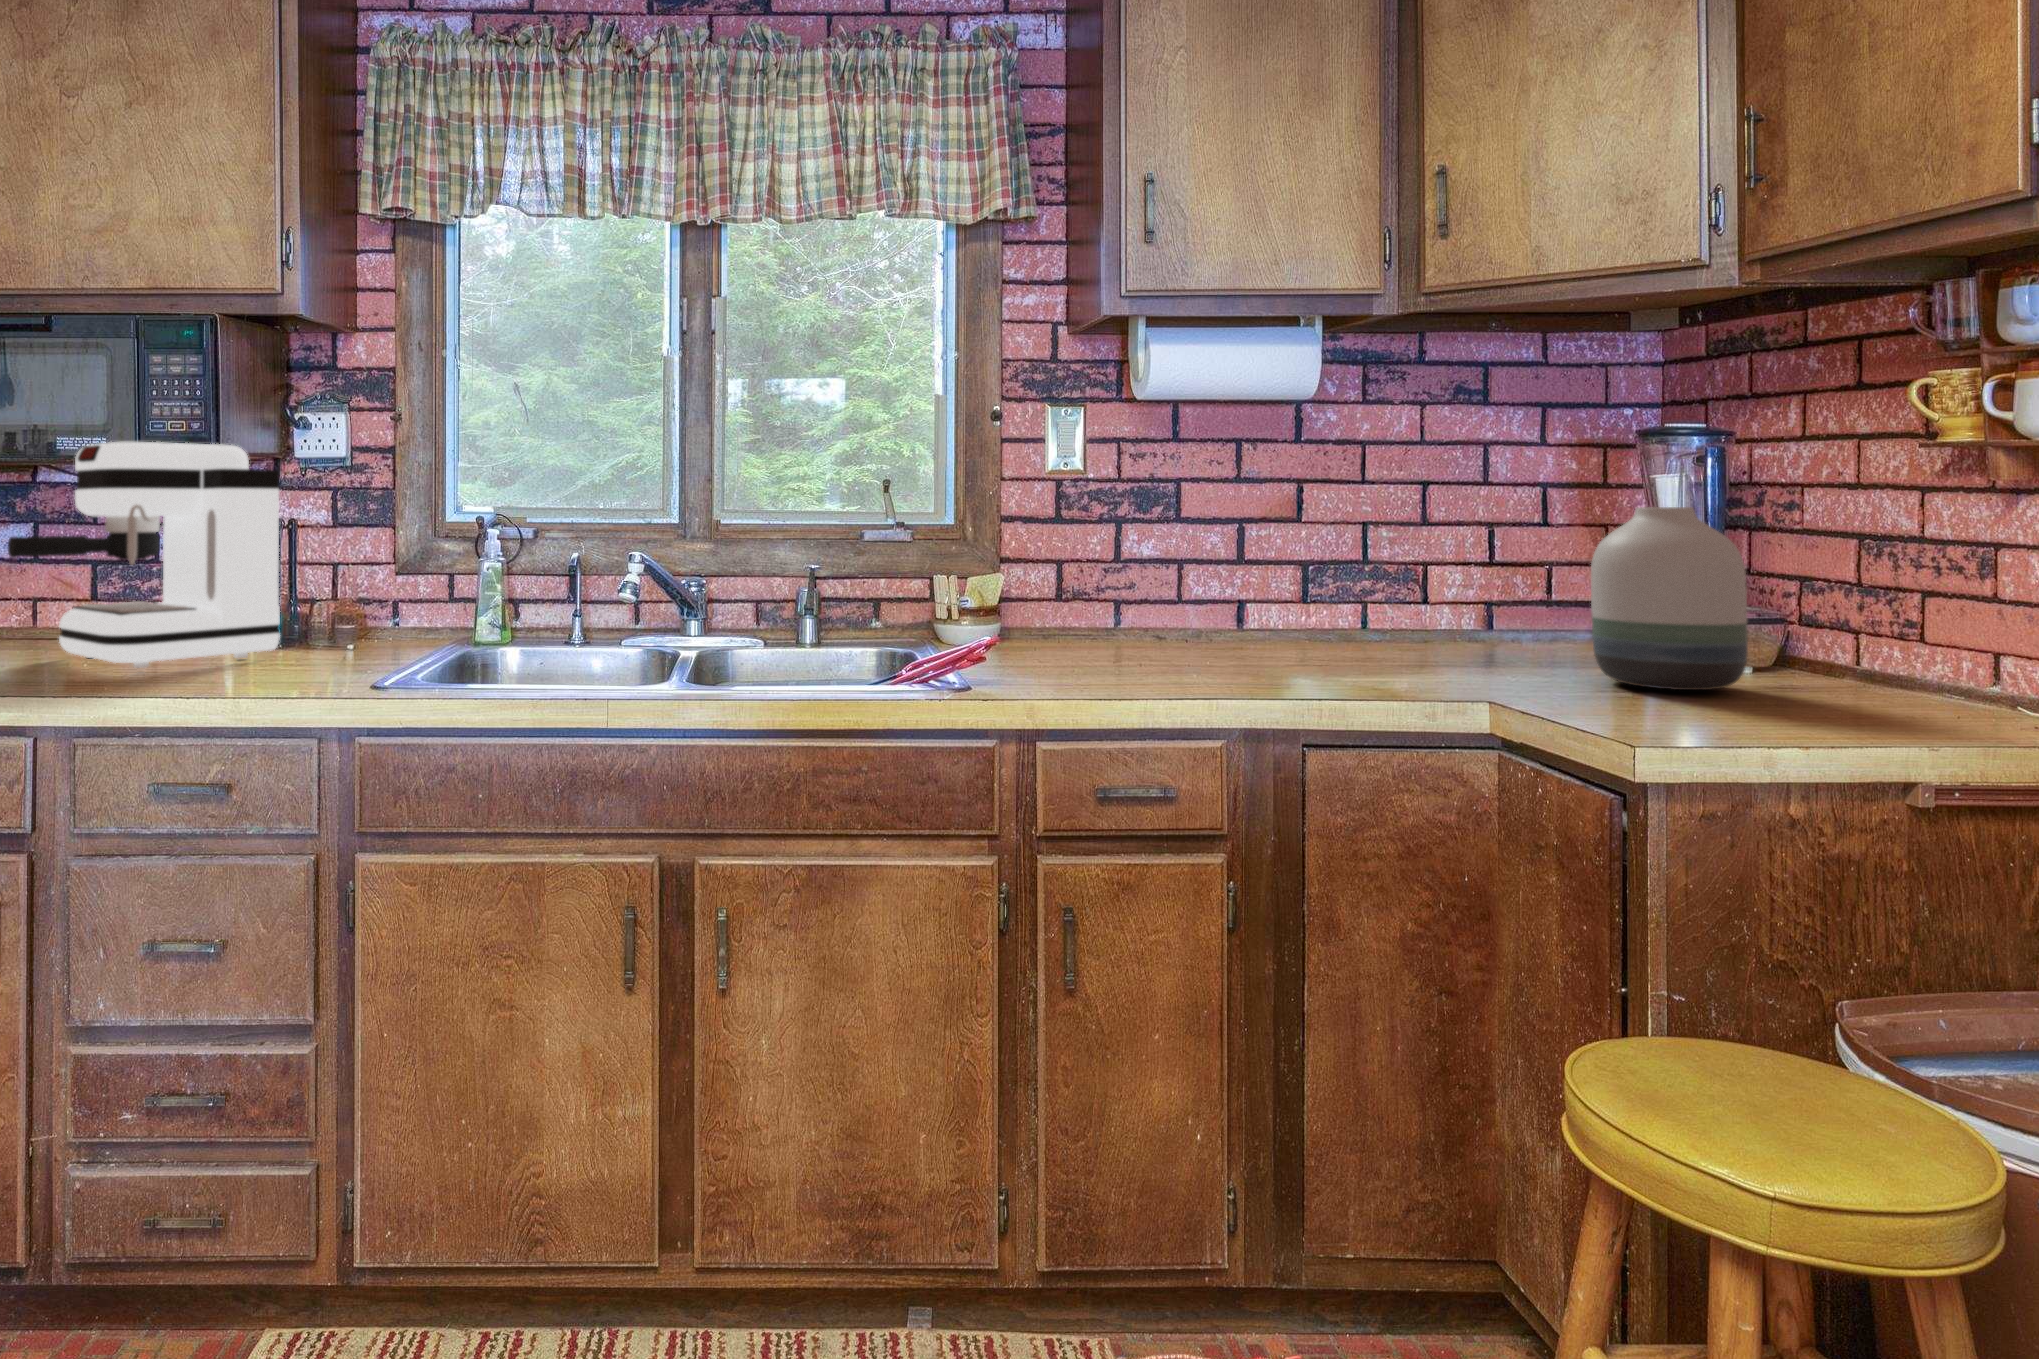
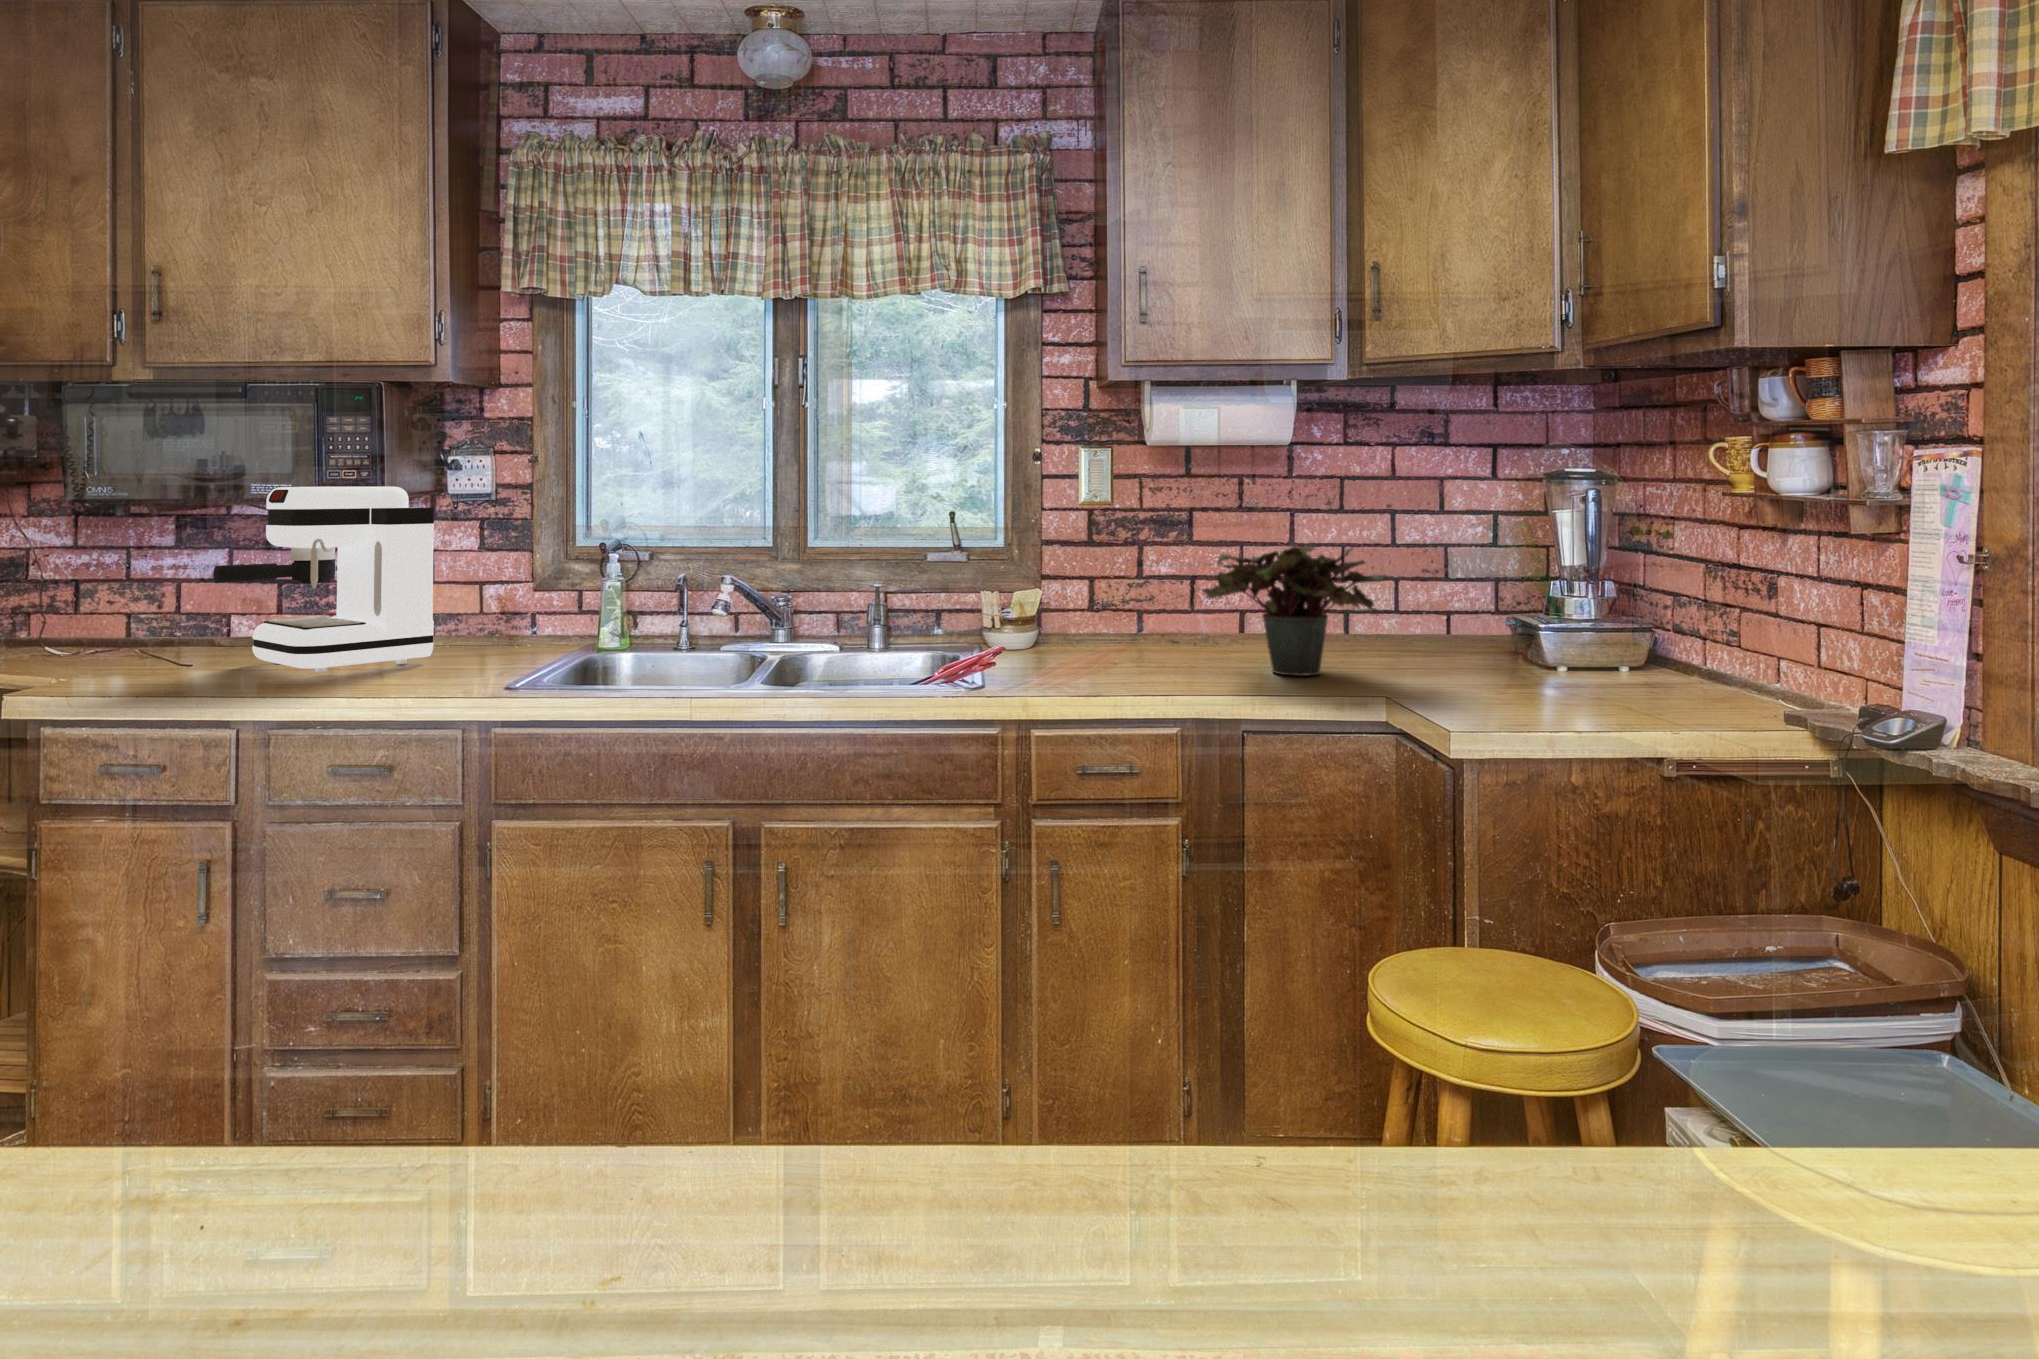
vase: present [1591,507,1748,690] -> none [1490,541,1603,688]
potted plant: none [1221,514,1458,674] -> present [1202,546,1388,676]

